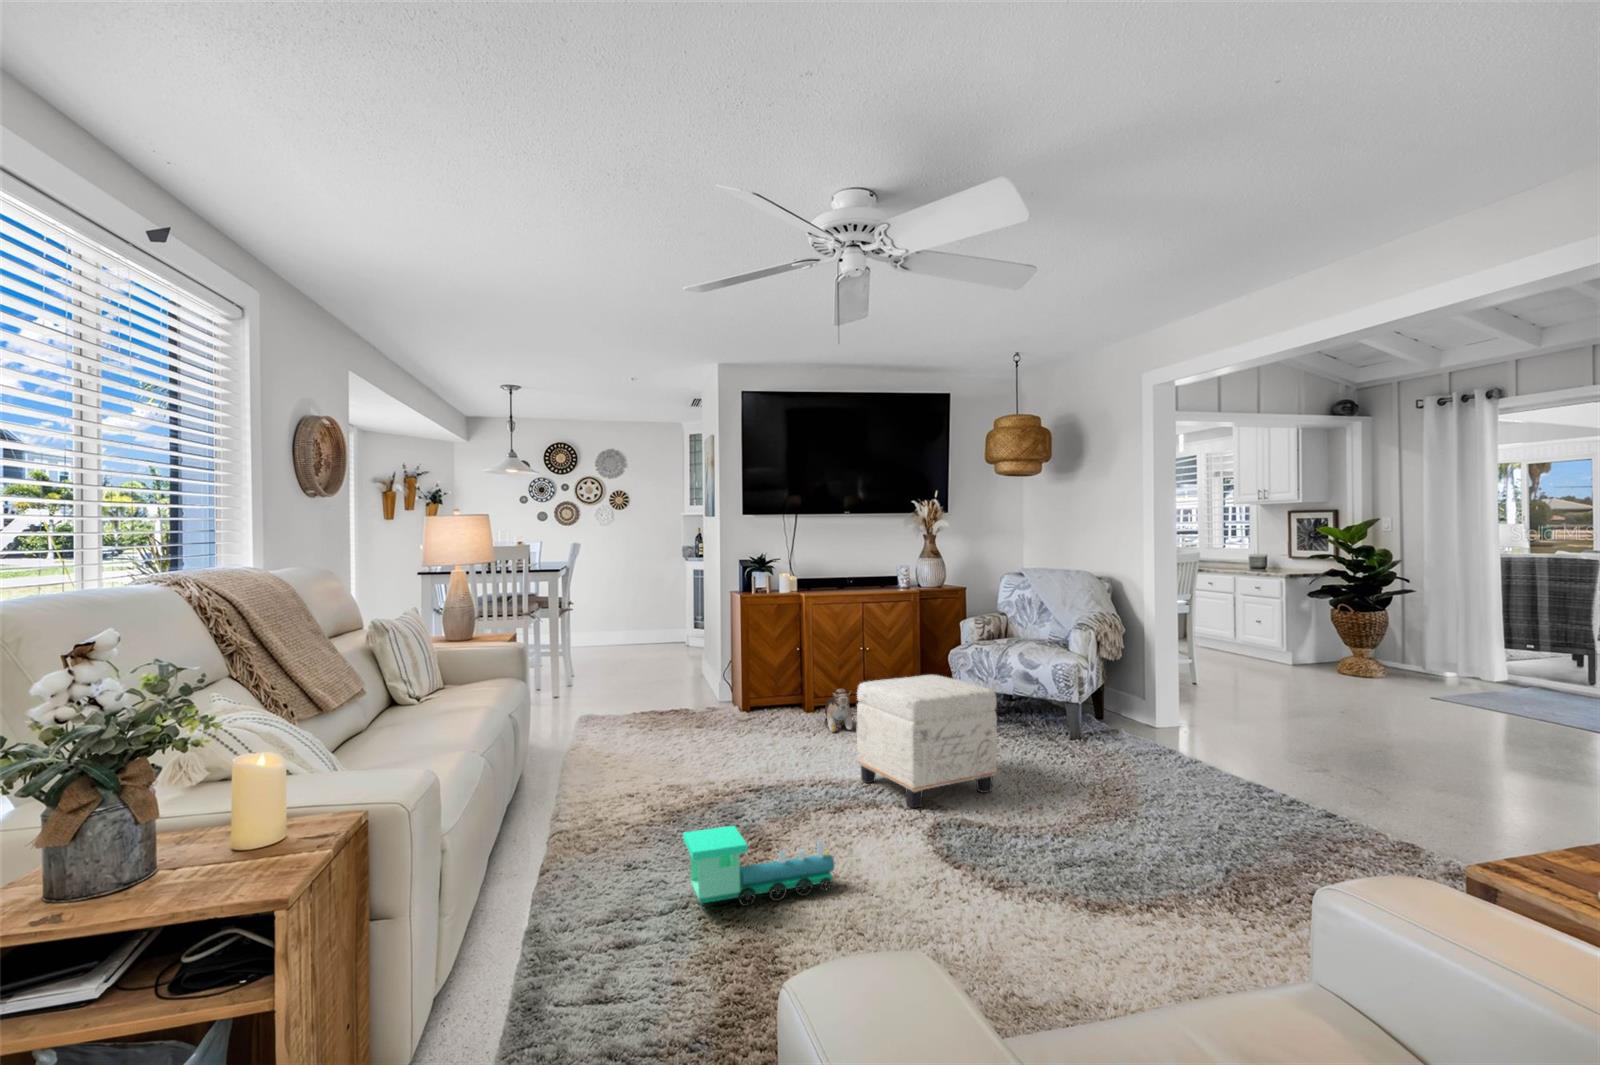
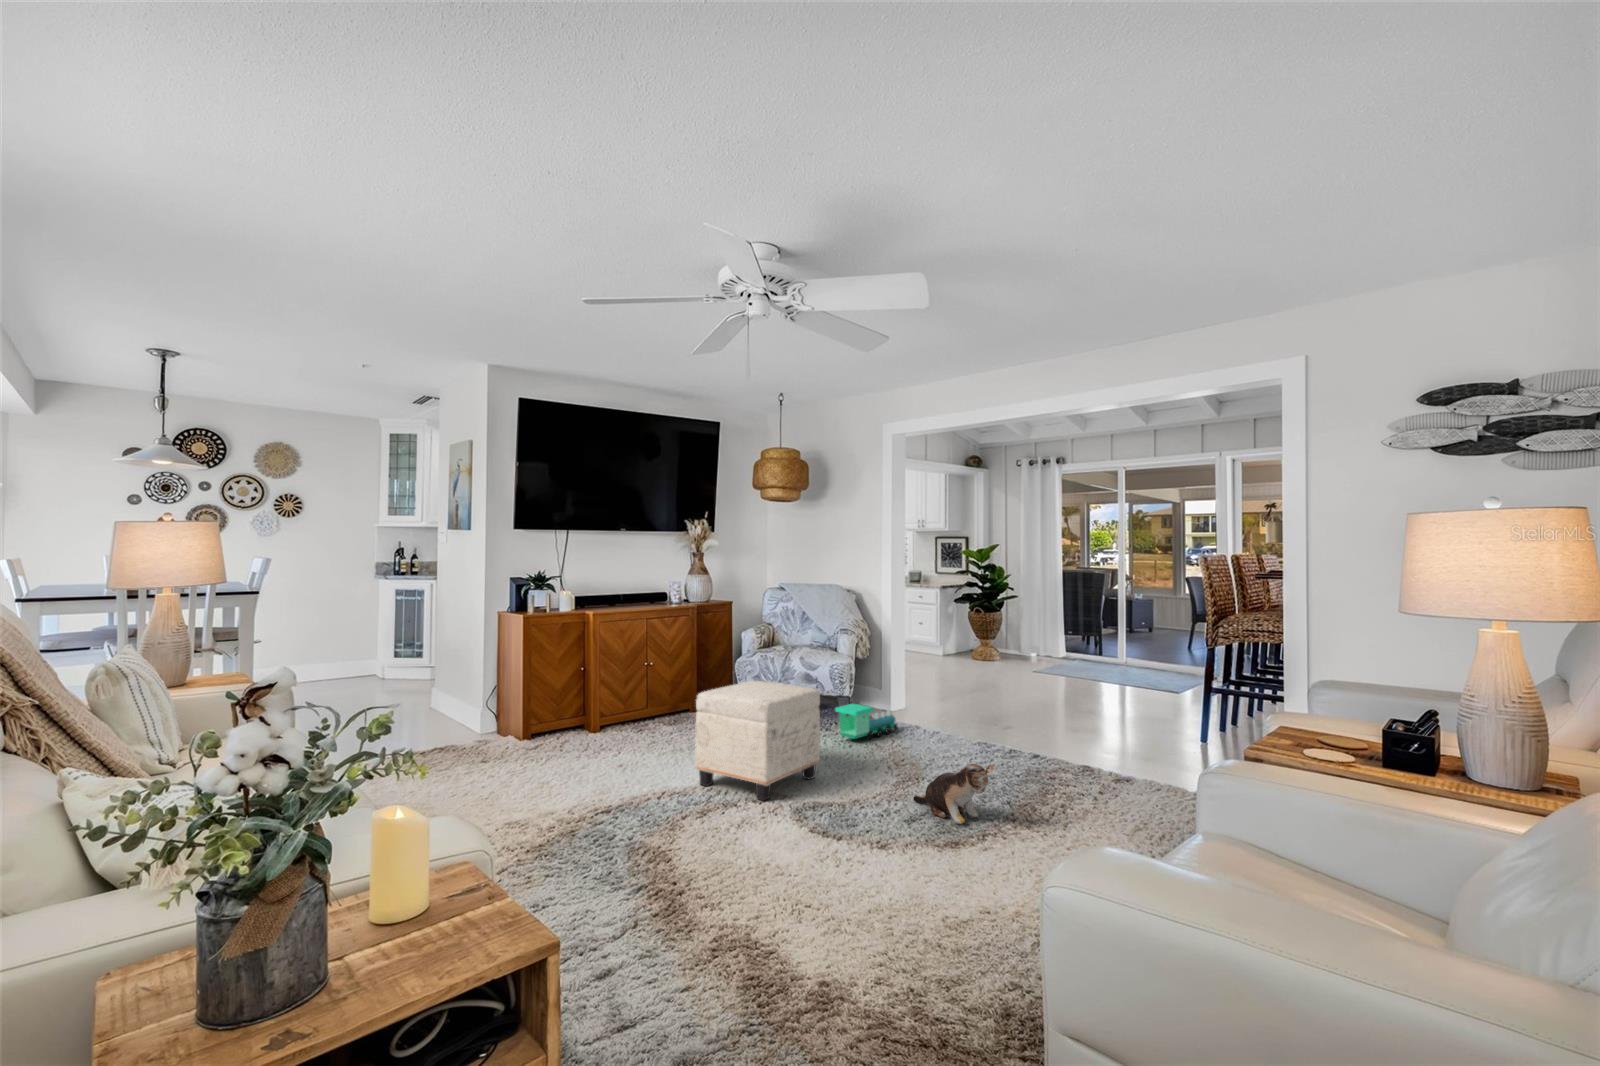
plush toy: present [825,689,852,732] -> present [913,764,994,824]
toy train: present [683,826,837,906] -> present [835,704,898,739]

